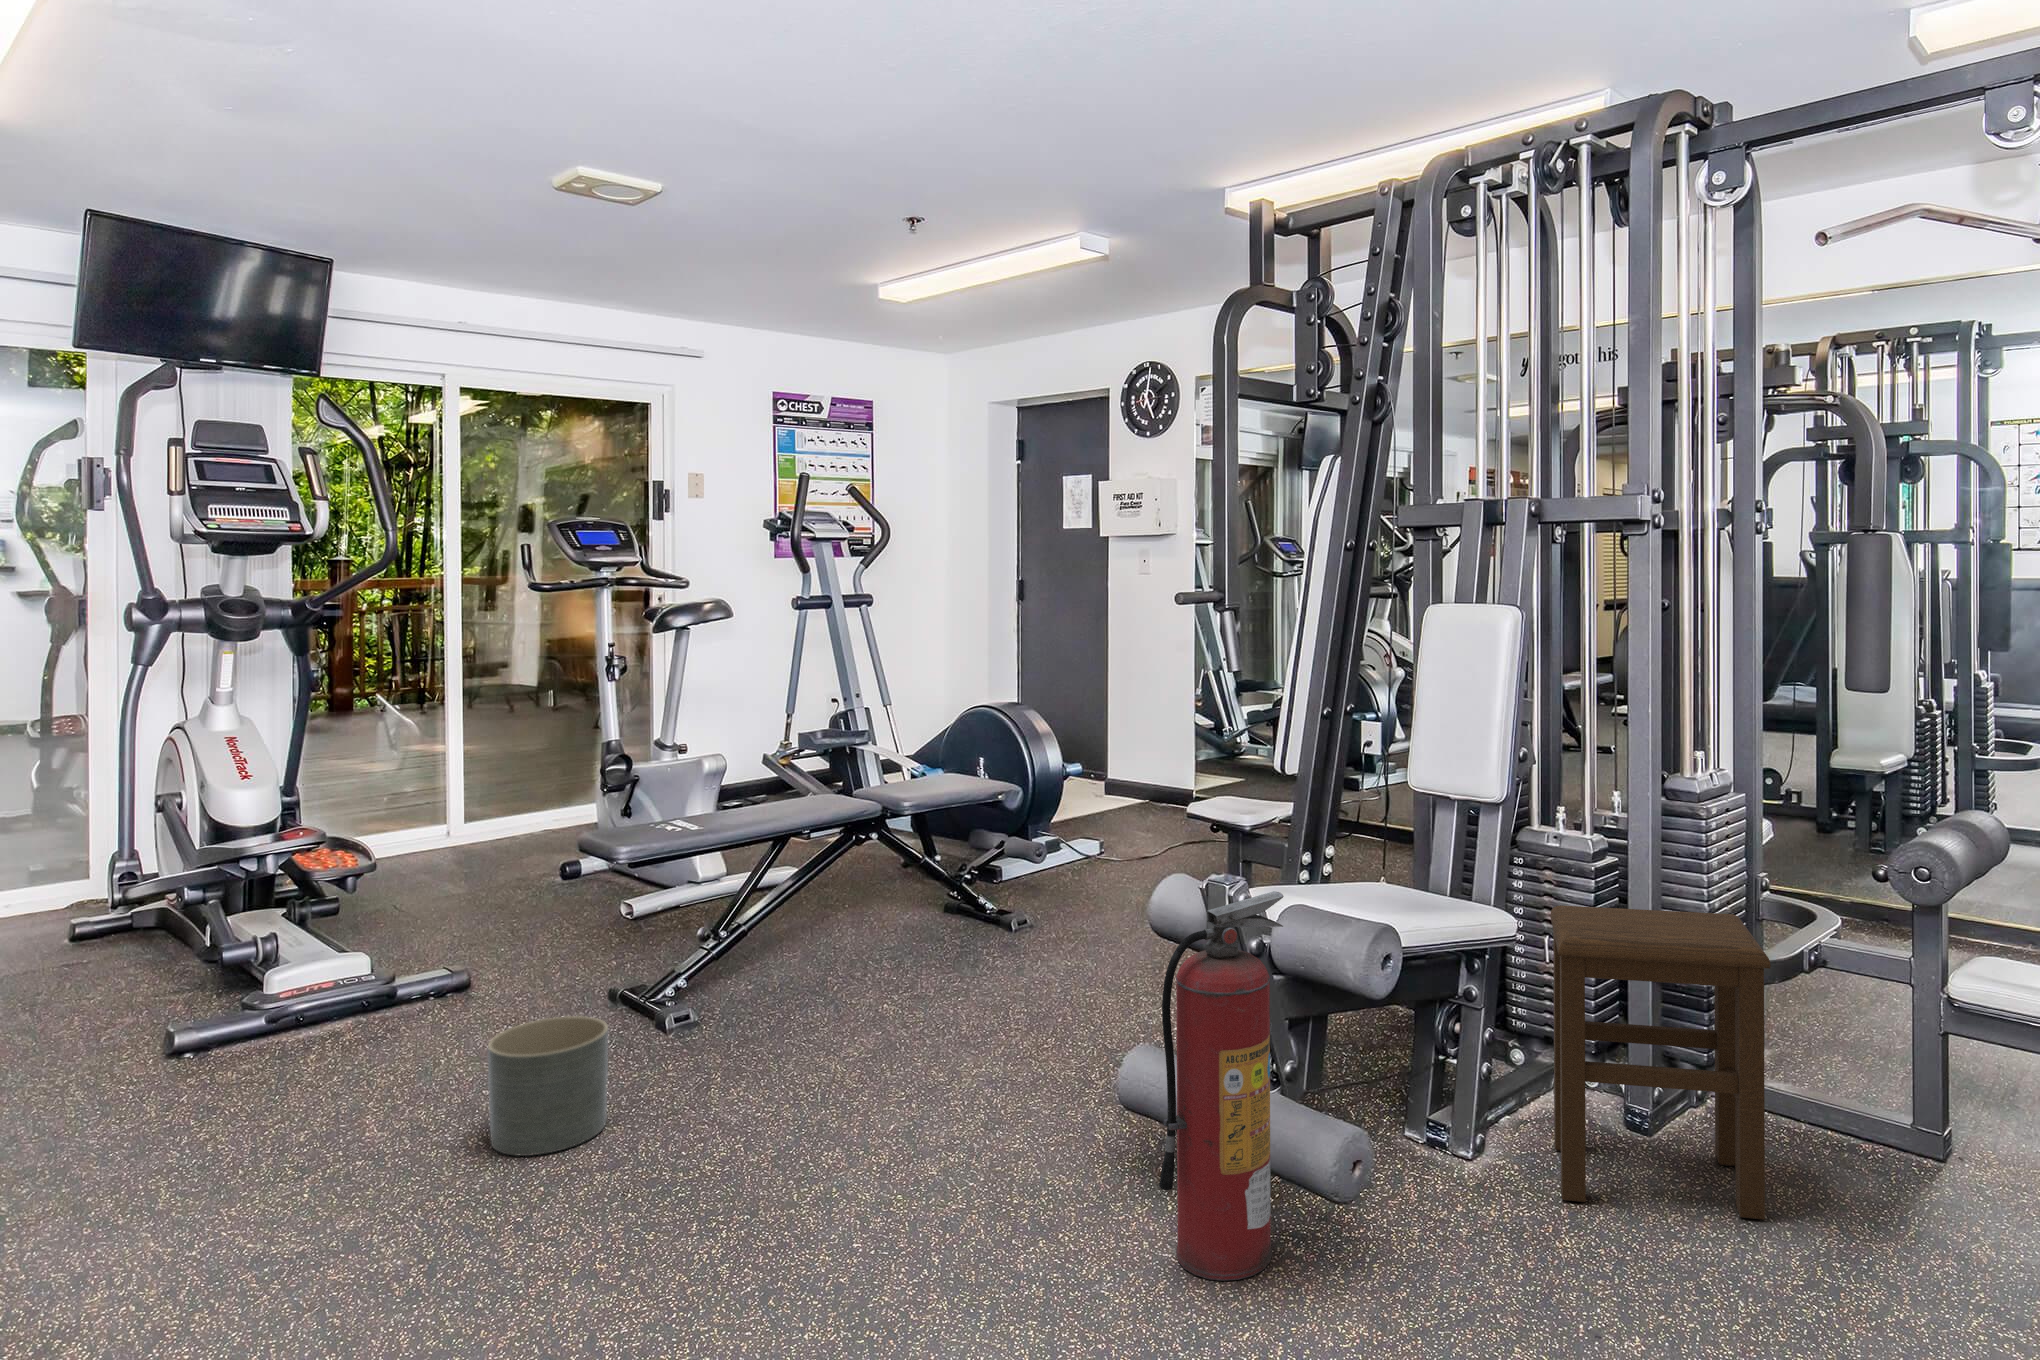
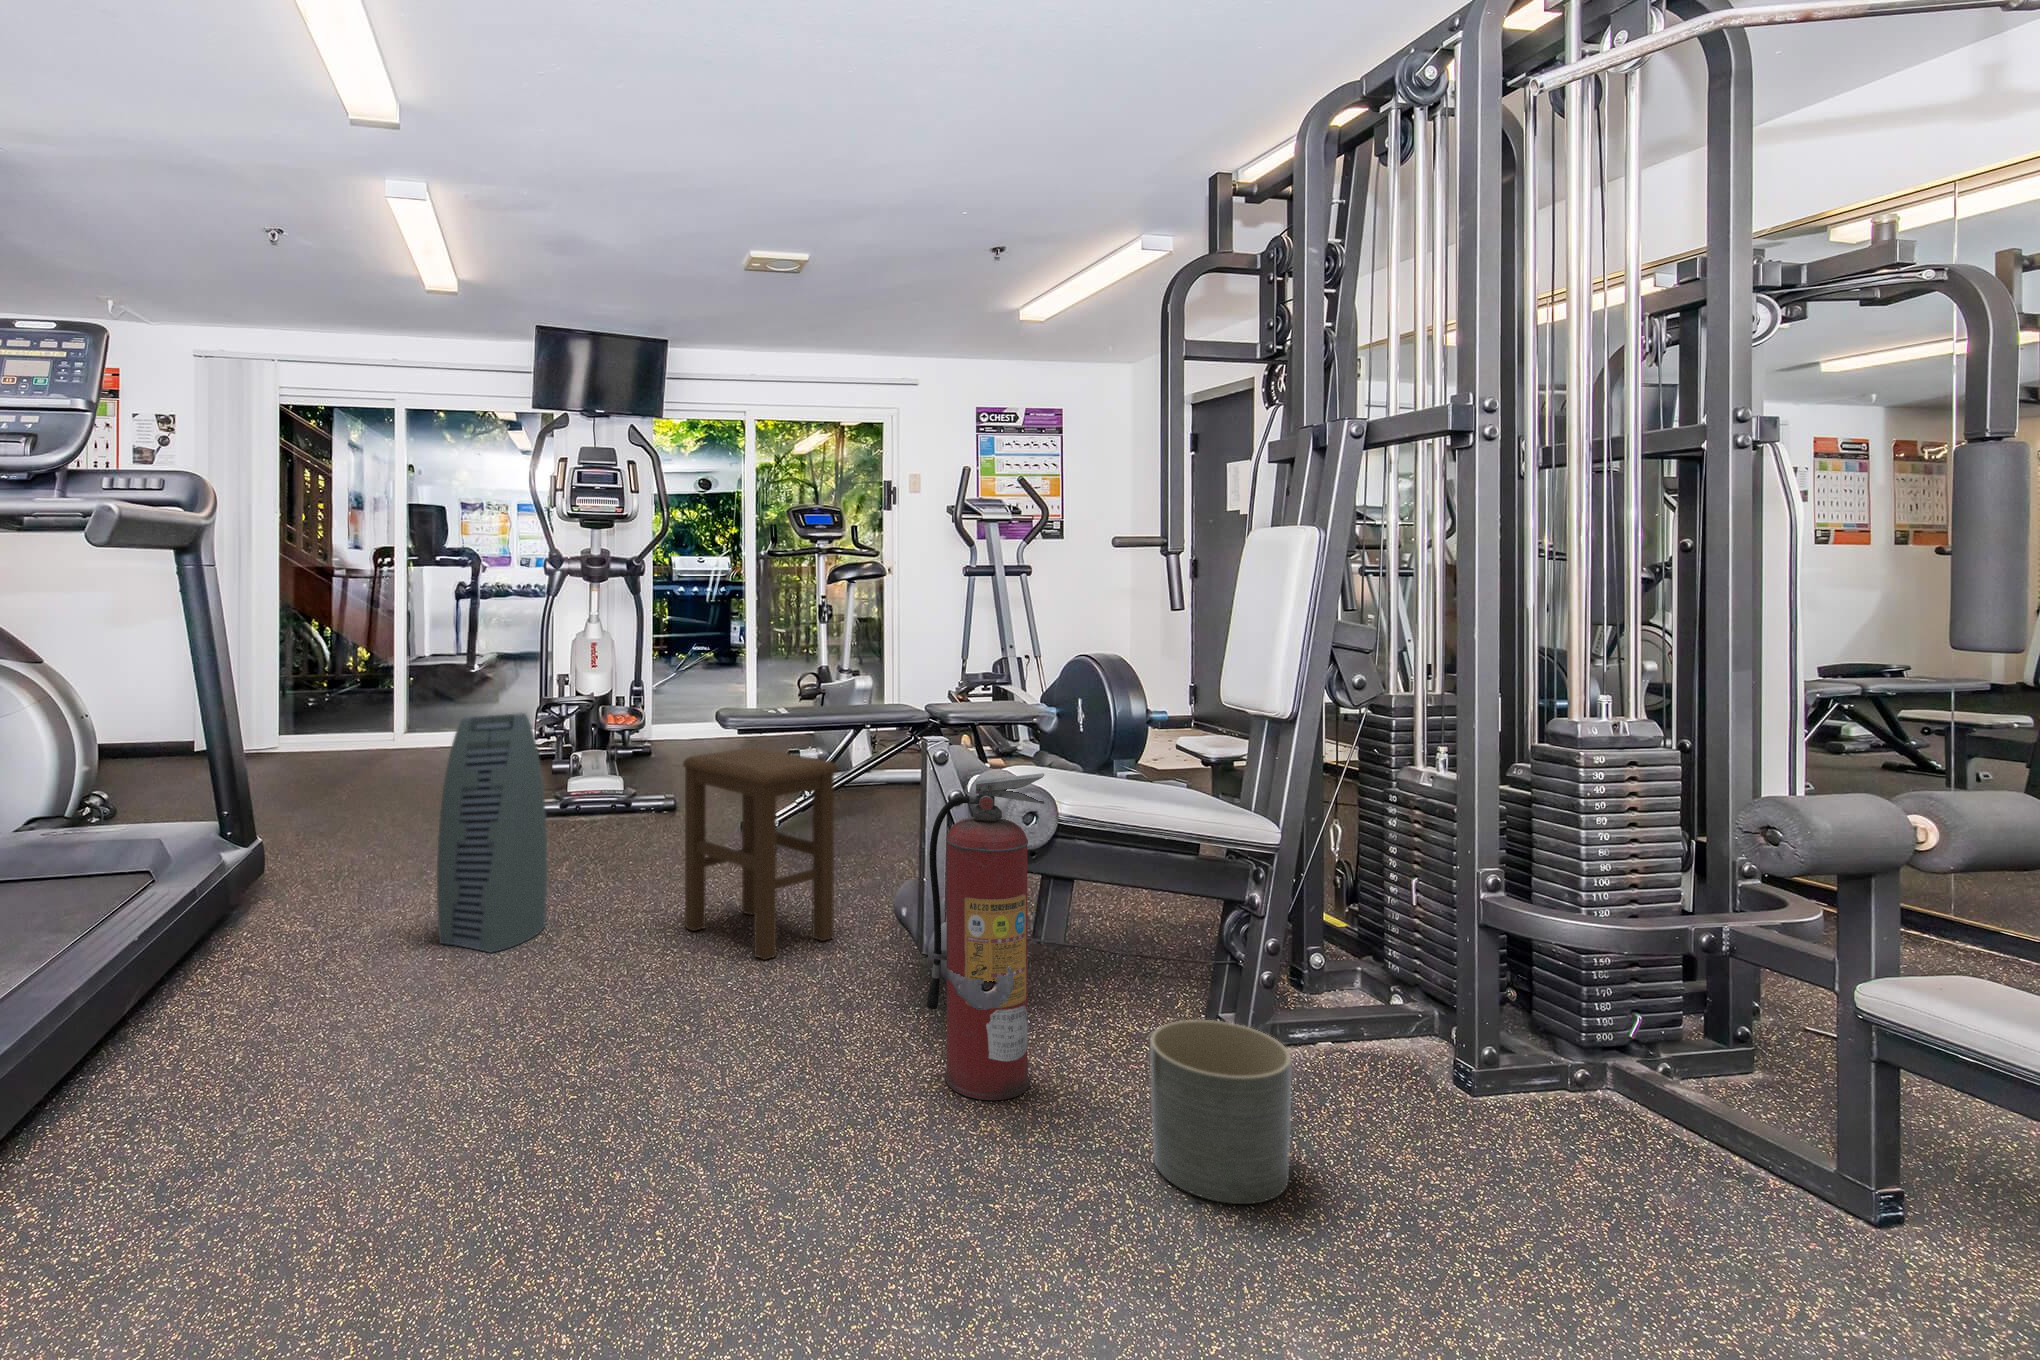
air purifier: none [246,891,426,1298] -> present [437,713,547,953]
stool: present [1550,905,1771,1220] -> present [683,747,838,960]
planter: present [488,1016,608,1156] -> present [1150,1020,1291,1204]

